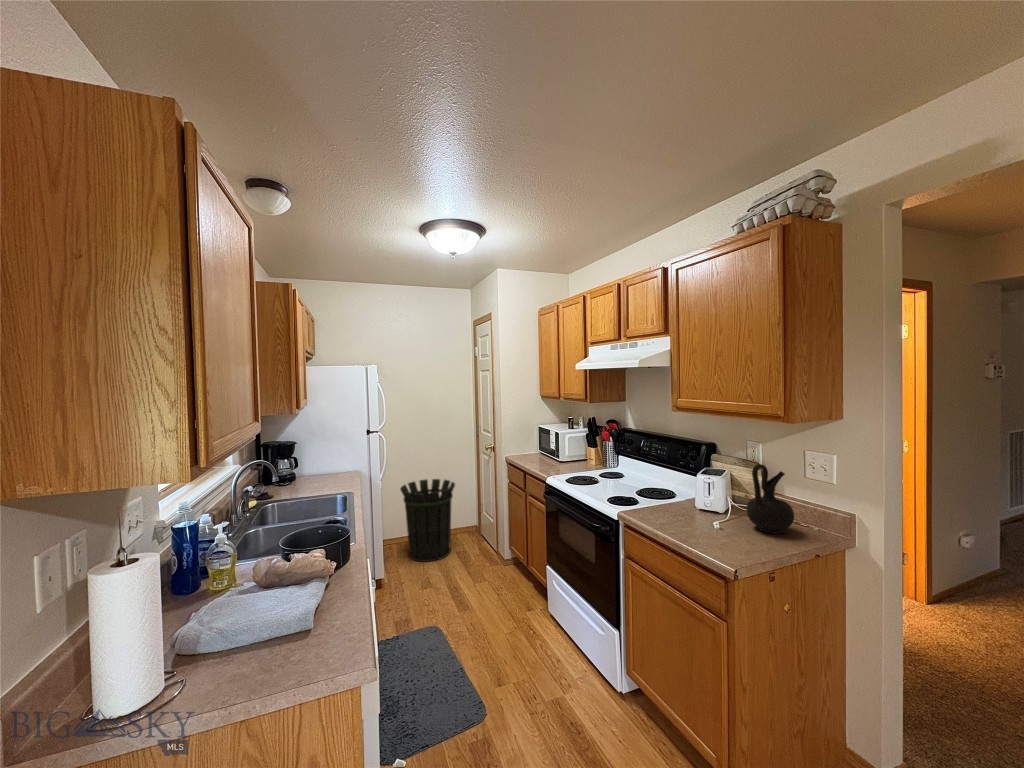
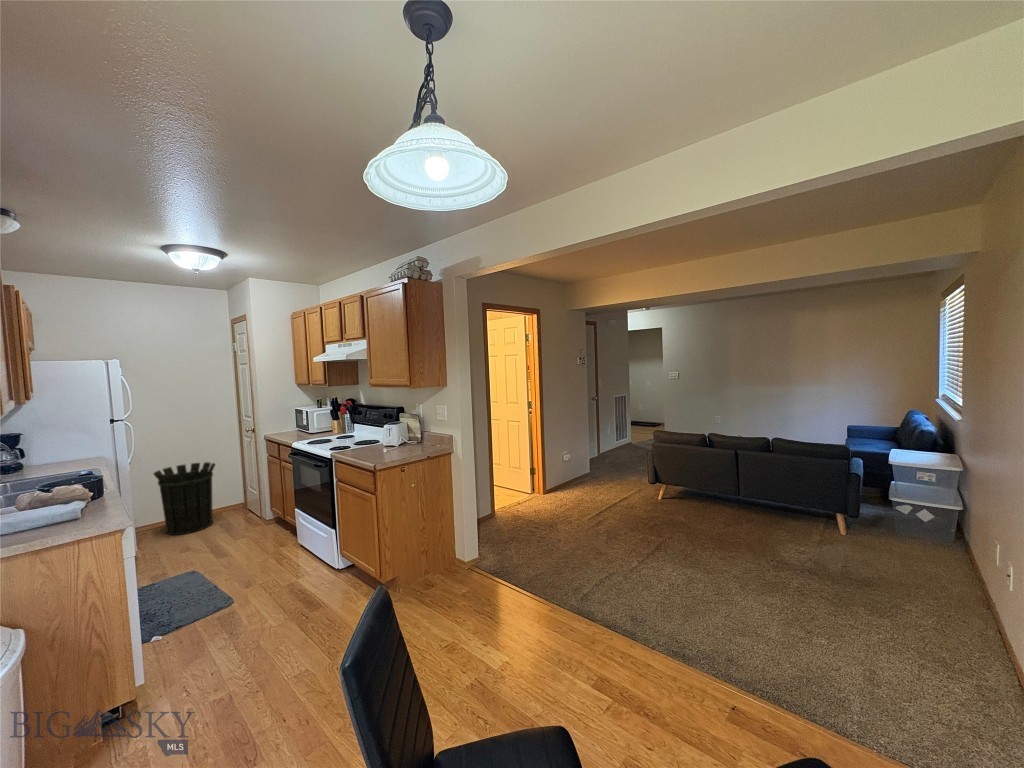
ceramic jug: present [746,464,794,533] -> none [399,412,422,449]

